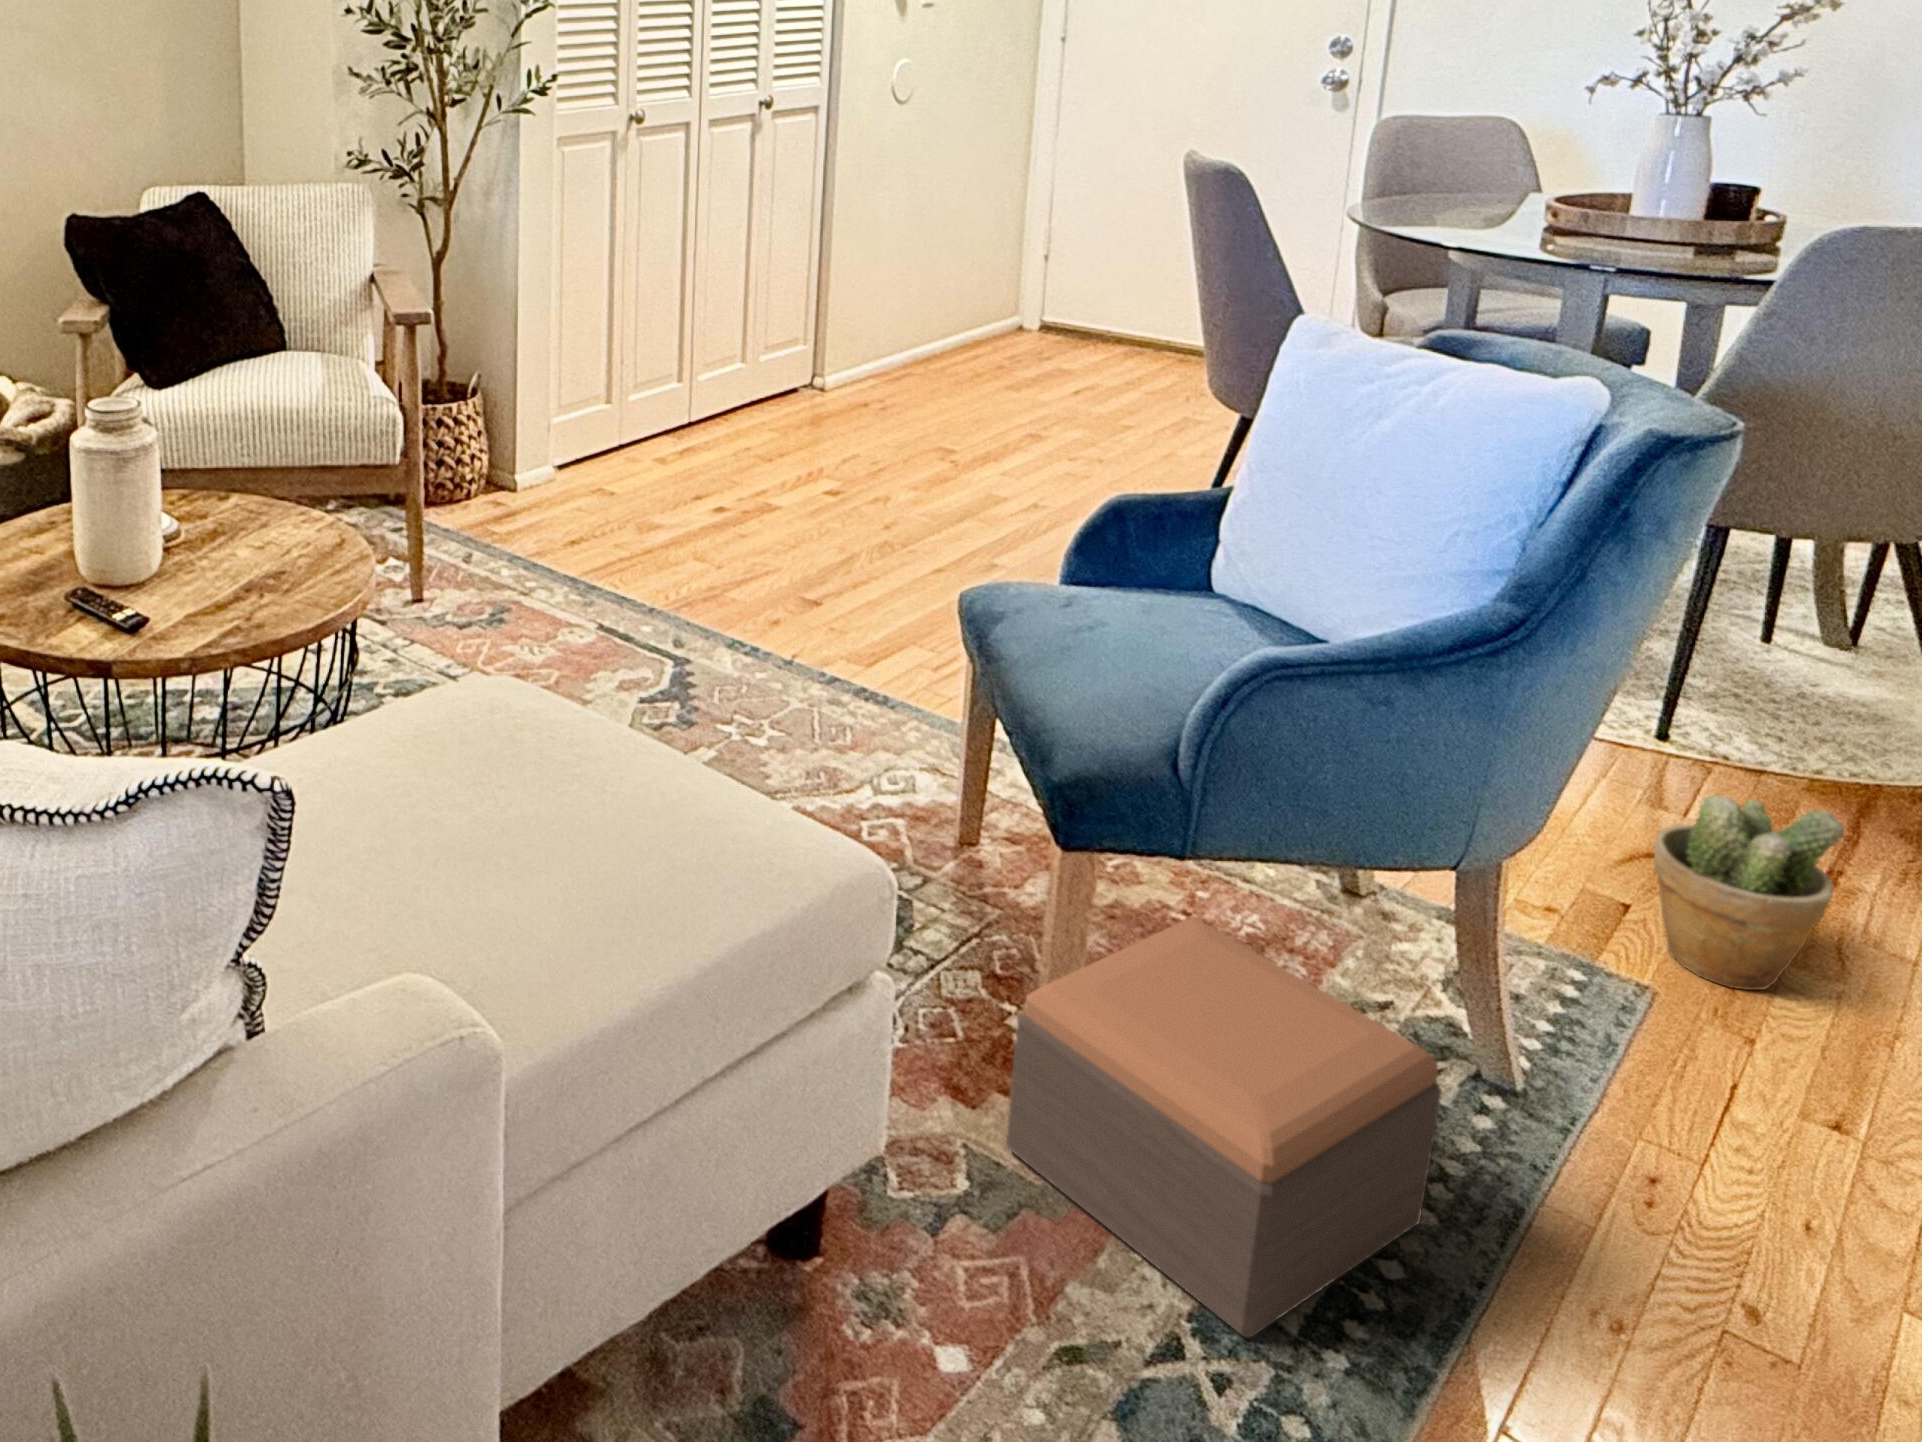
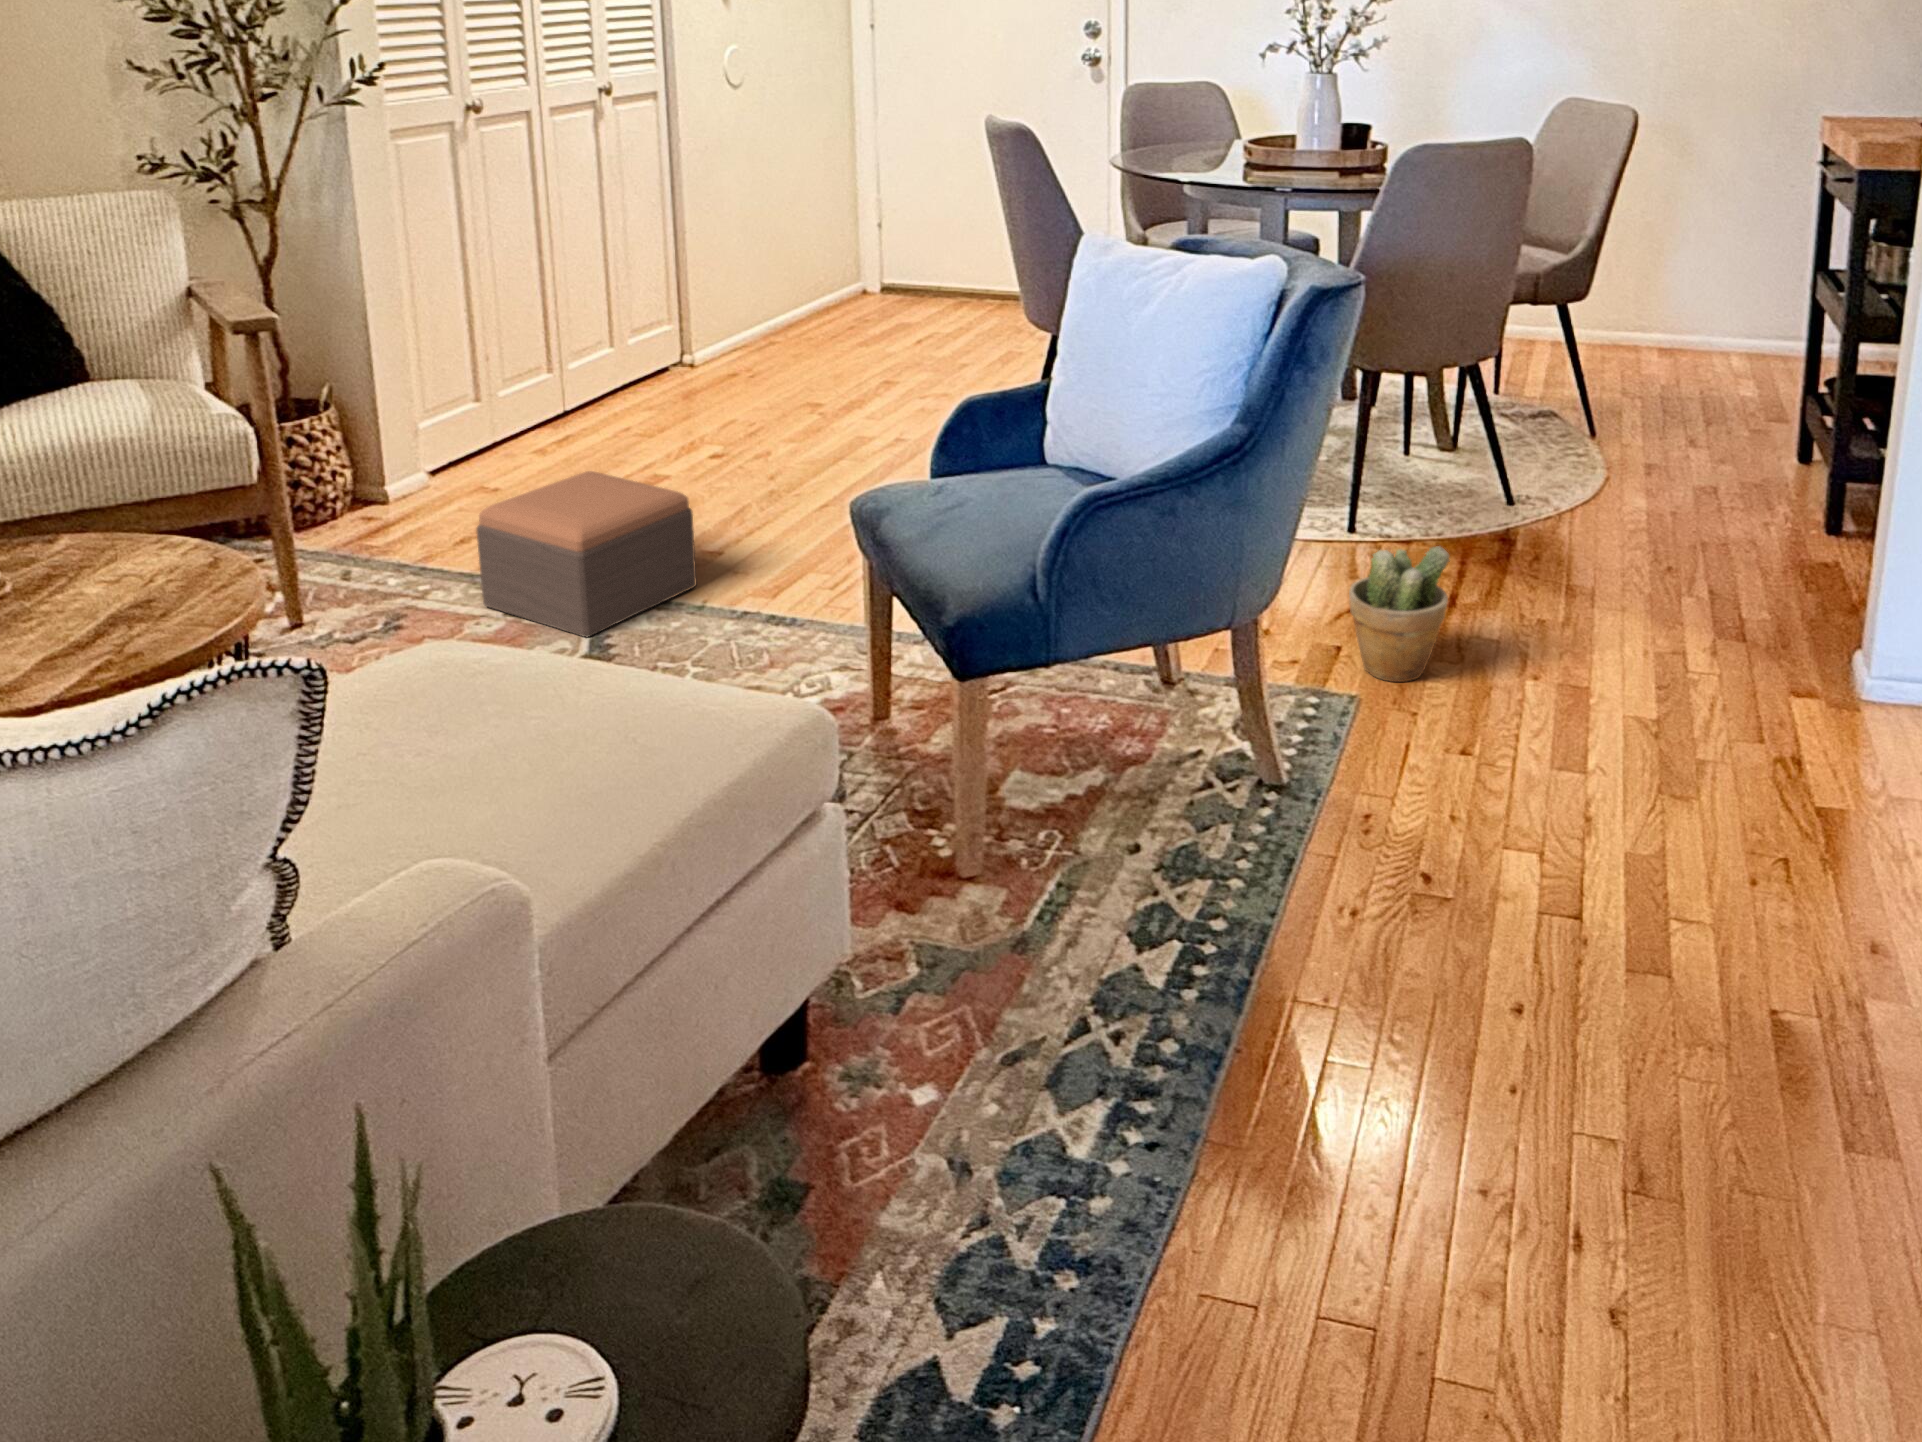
footstool: present [1006,918,1442,1337] -> present [477,471,697,637]

